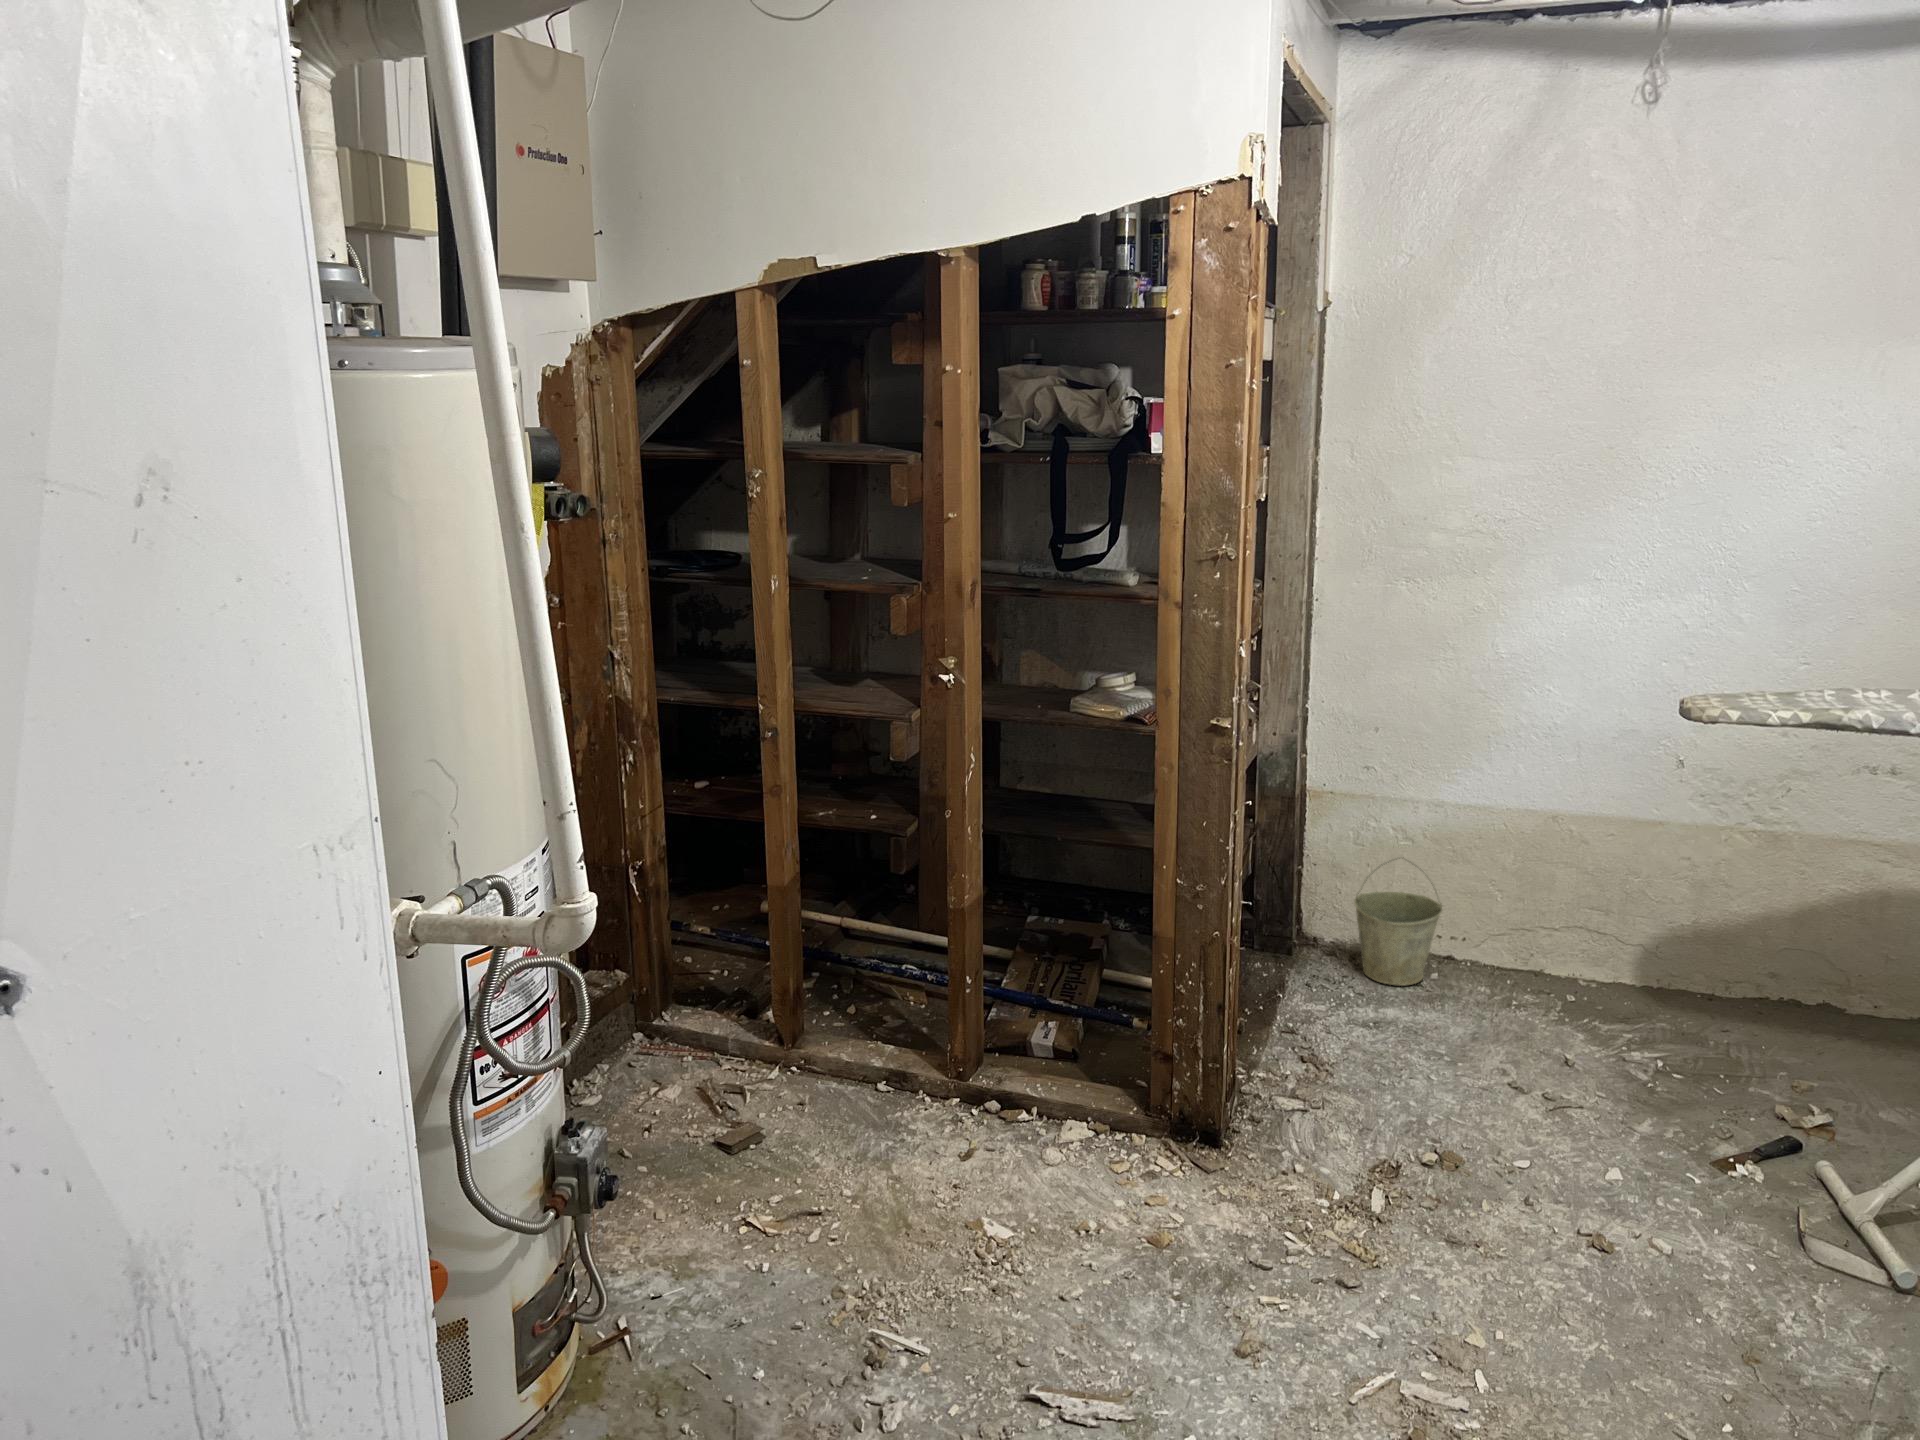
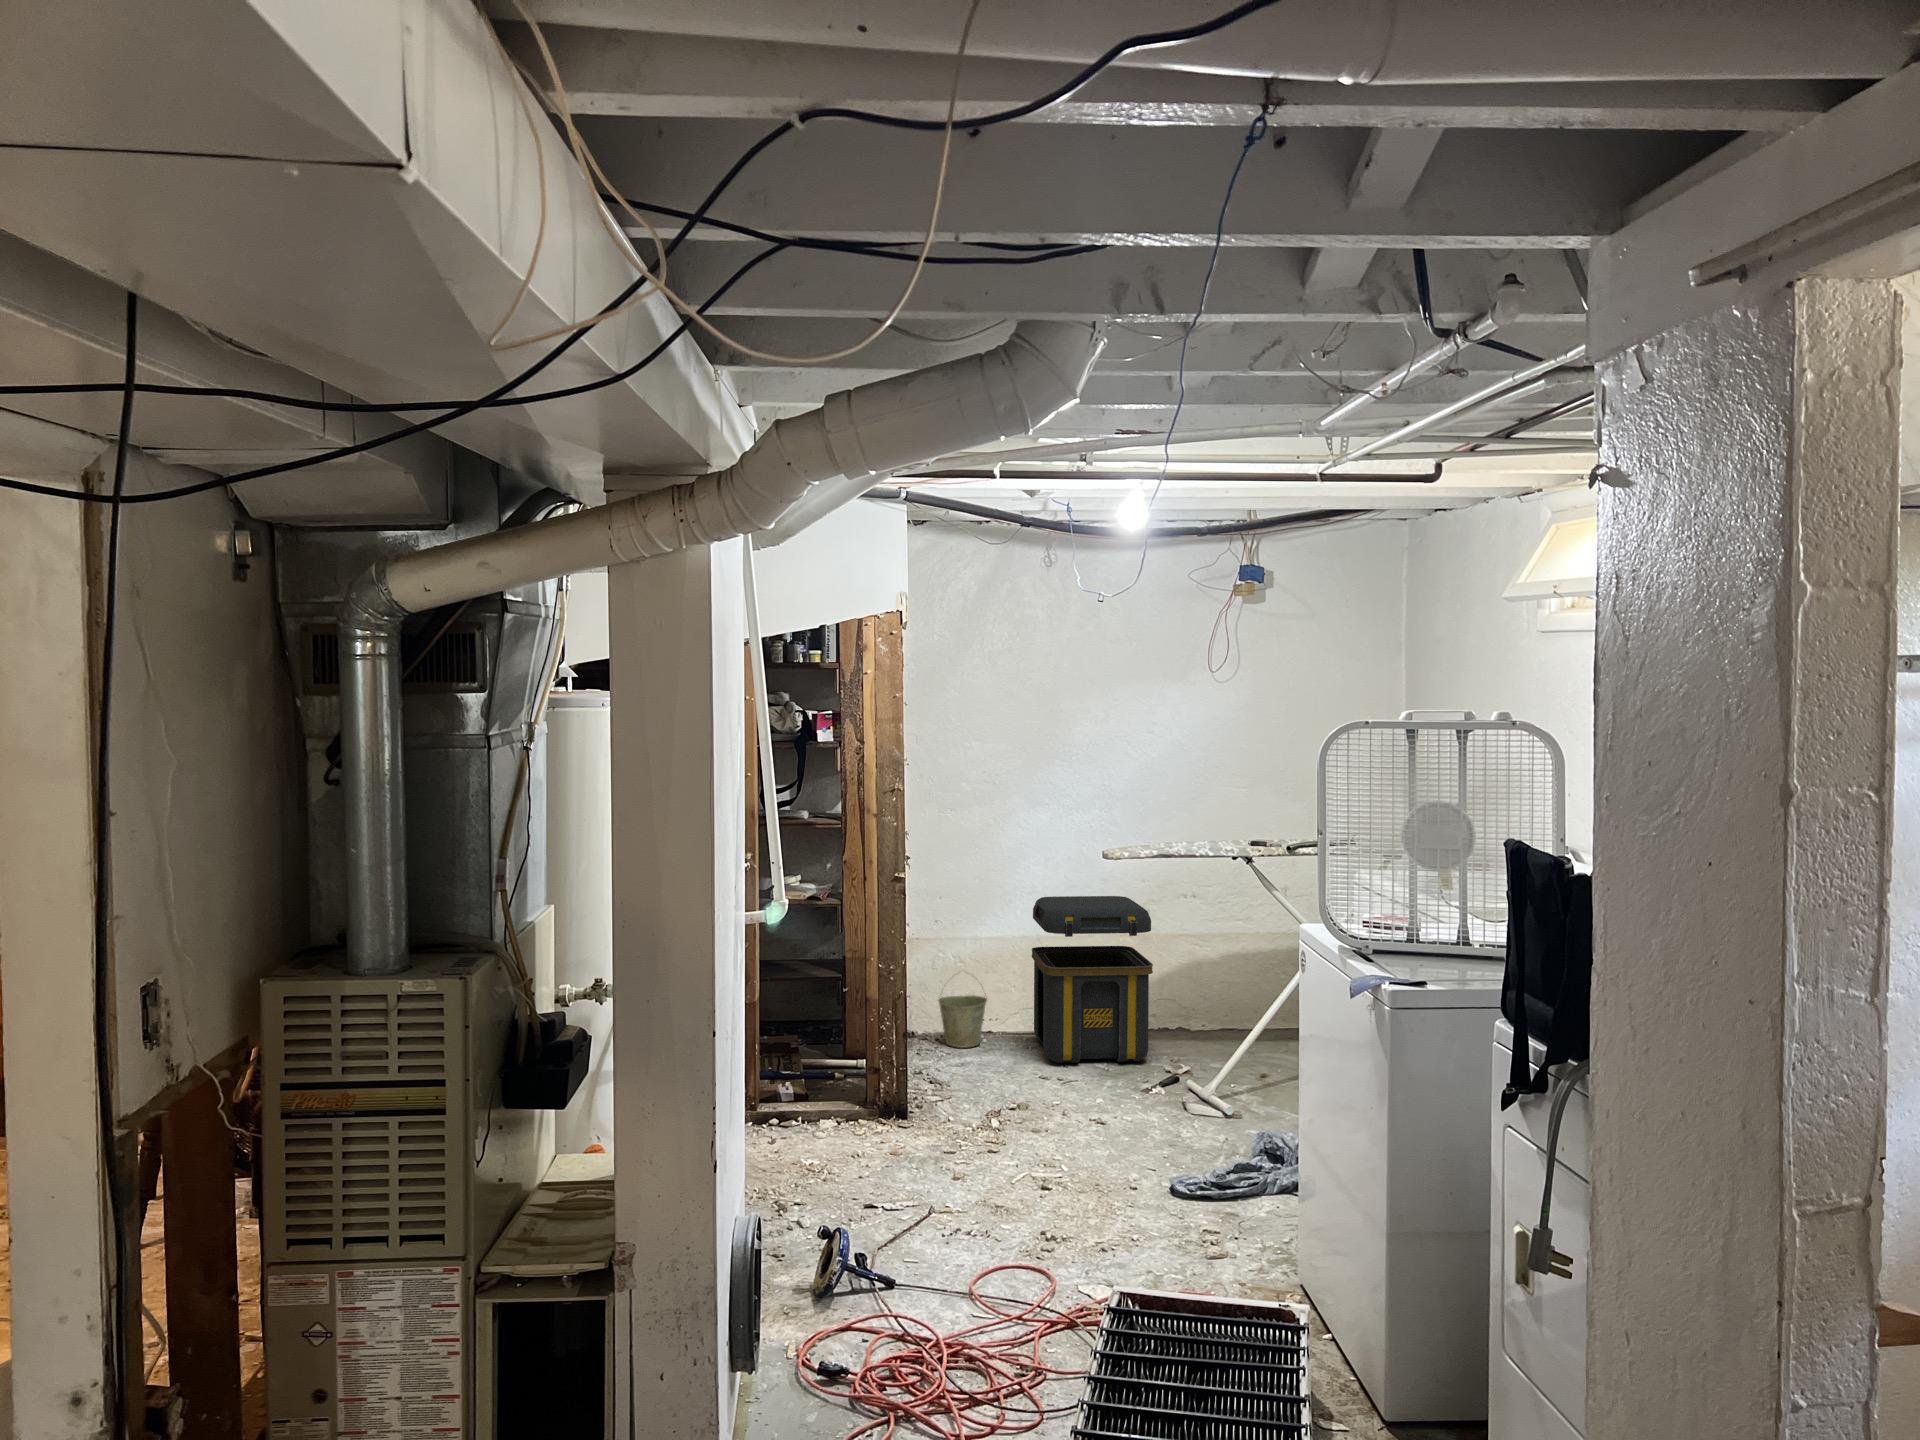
toolbox: none [1526,747,1789,1082] -> present [1032,896,1153,1063]

